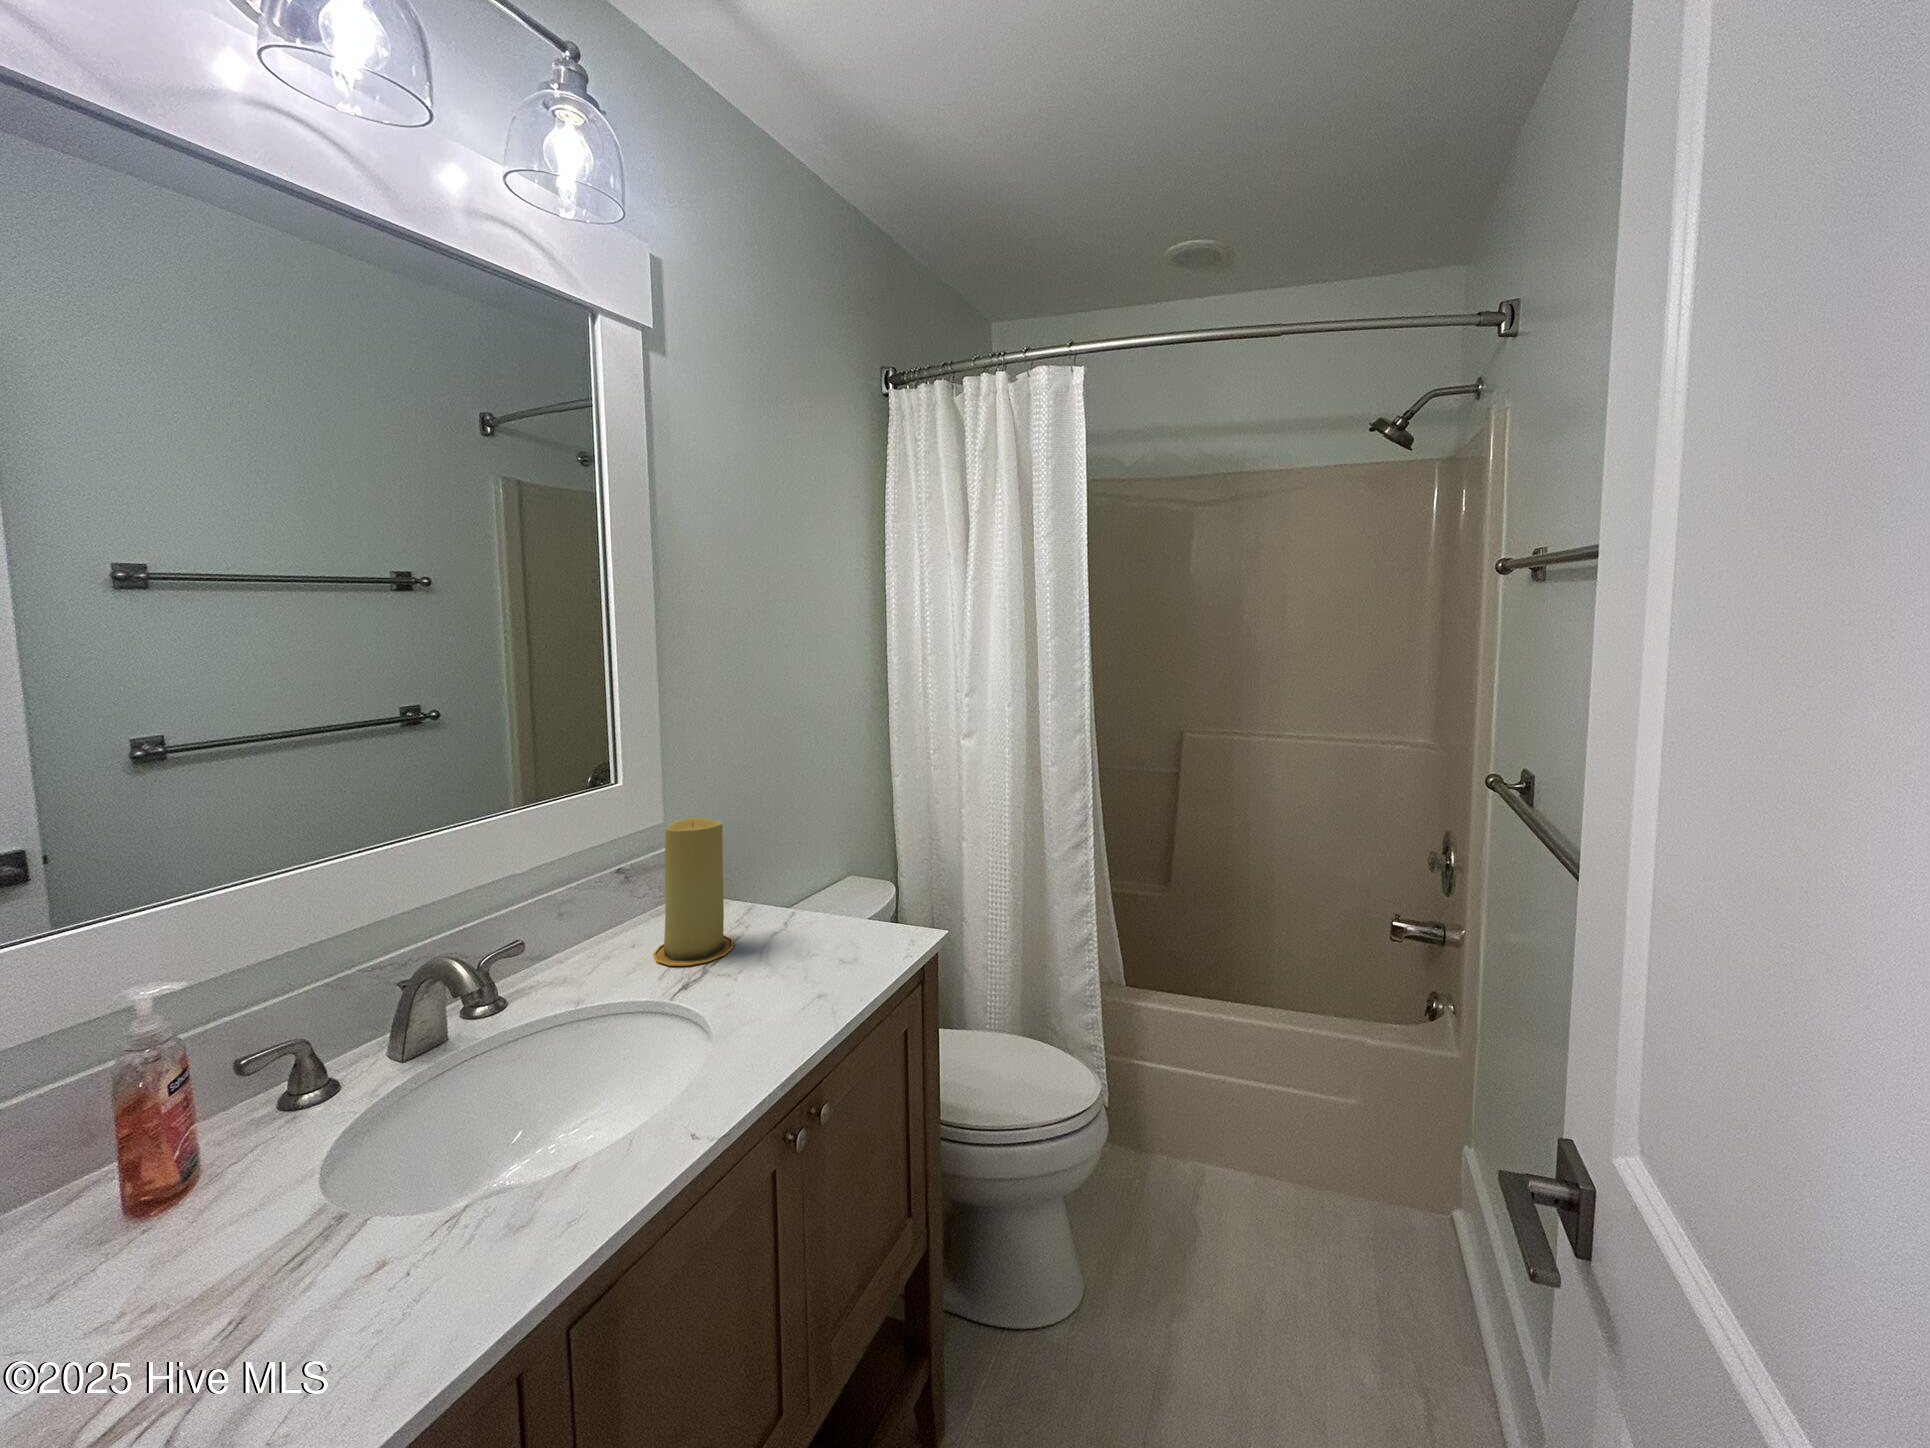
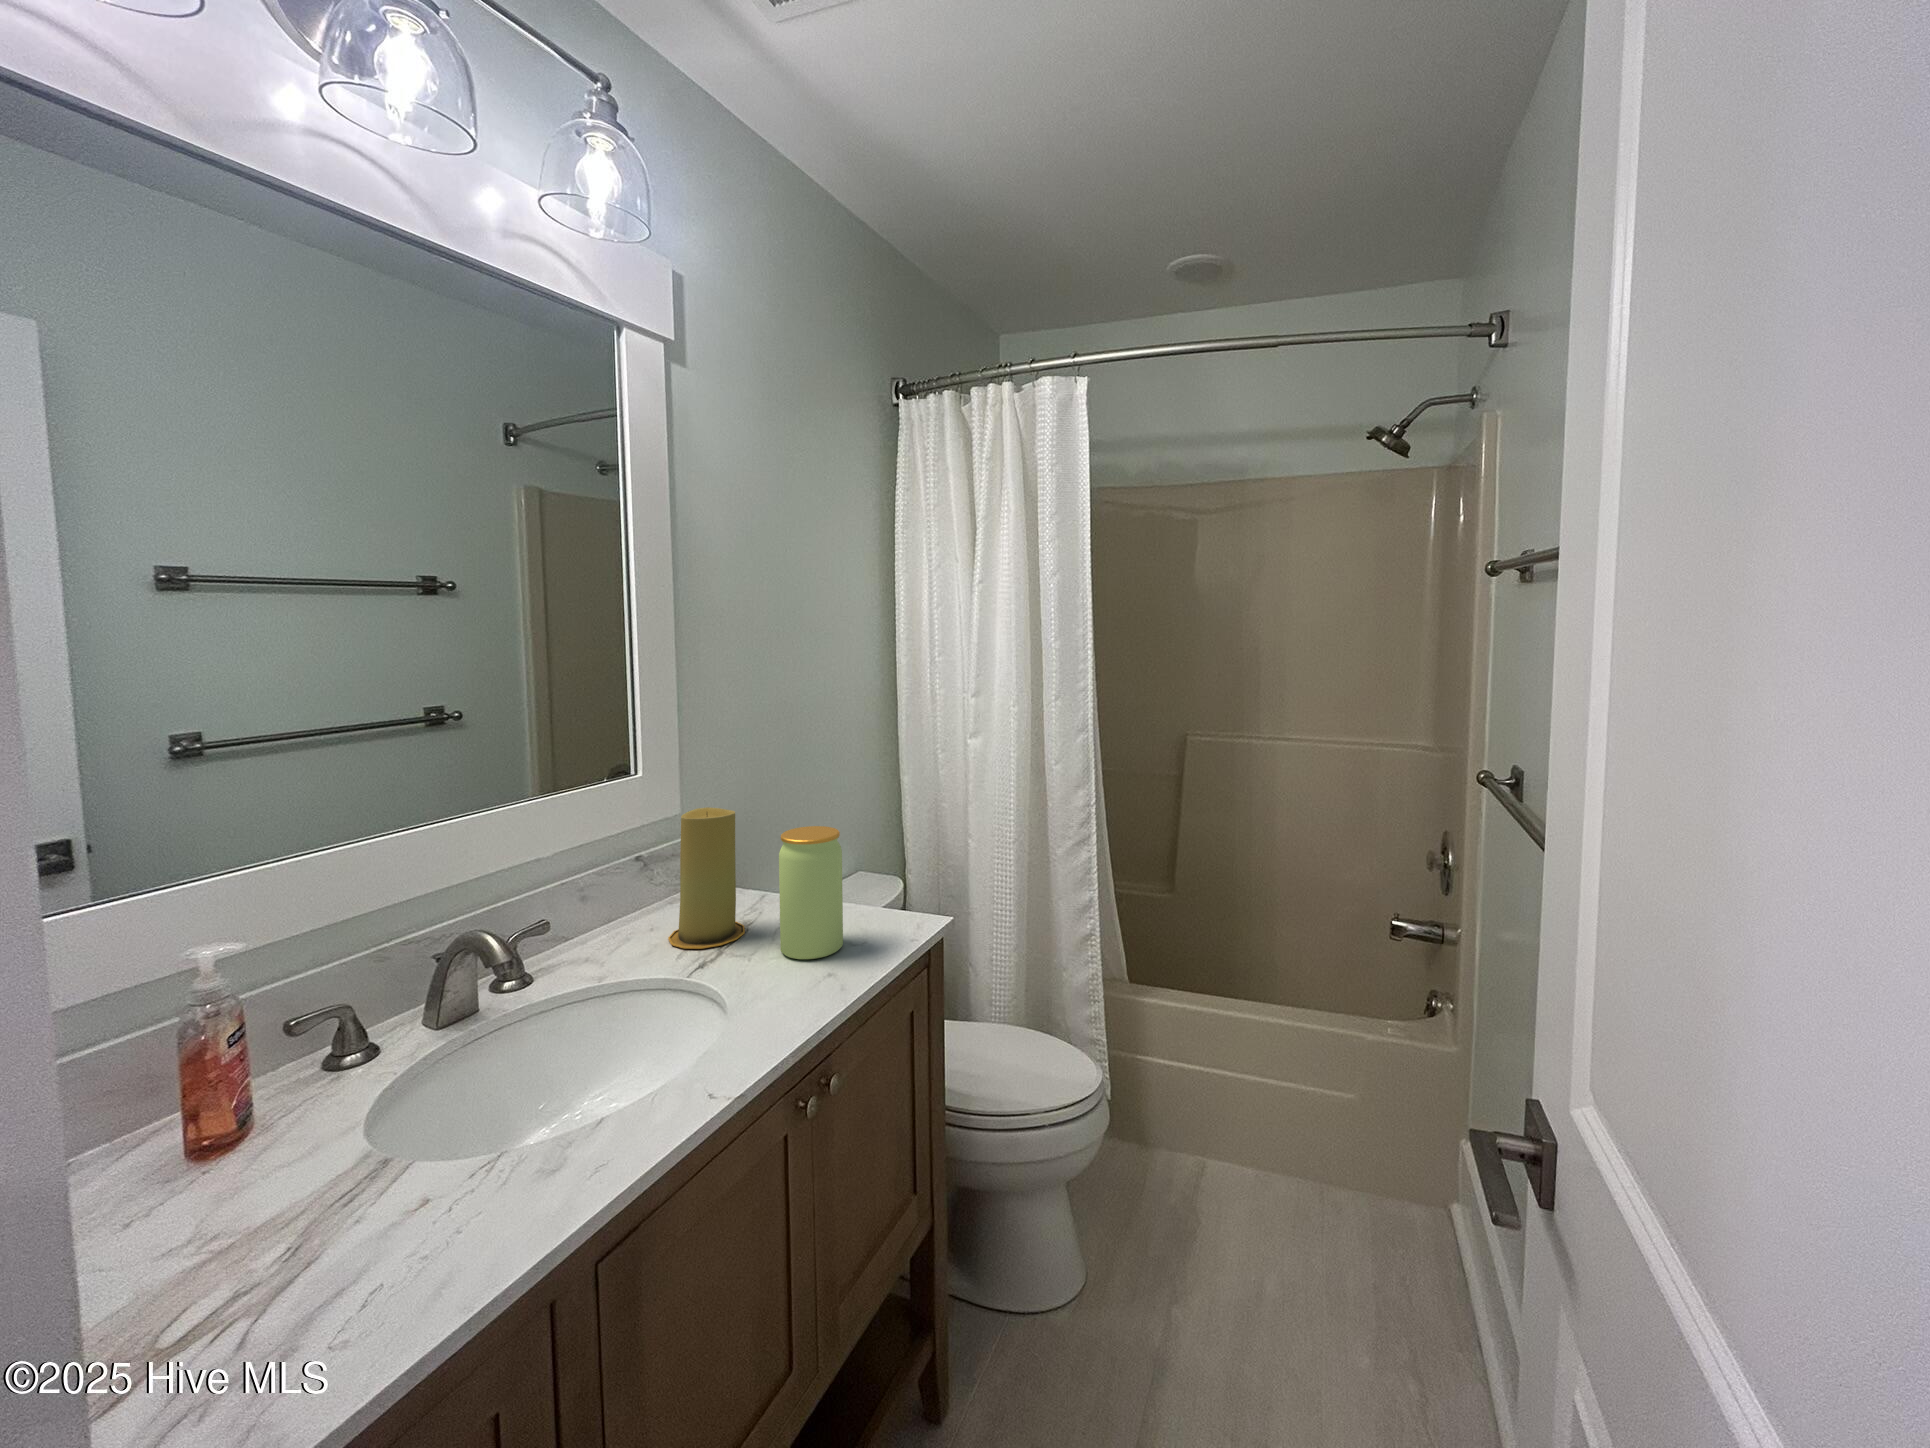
jar: none [768,837,835,977] -> present [779,826,843,959]

